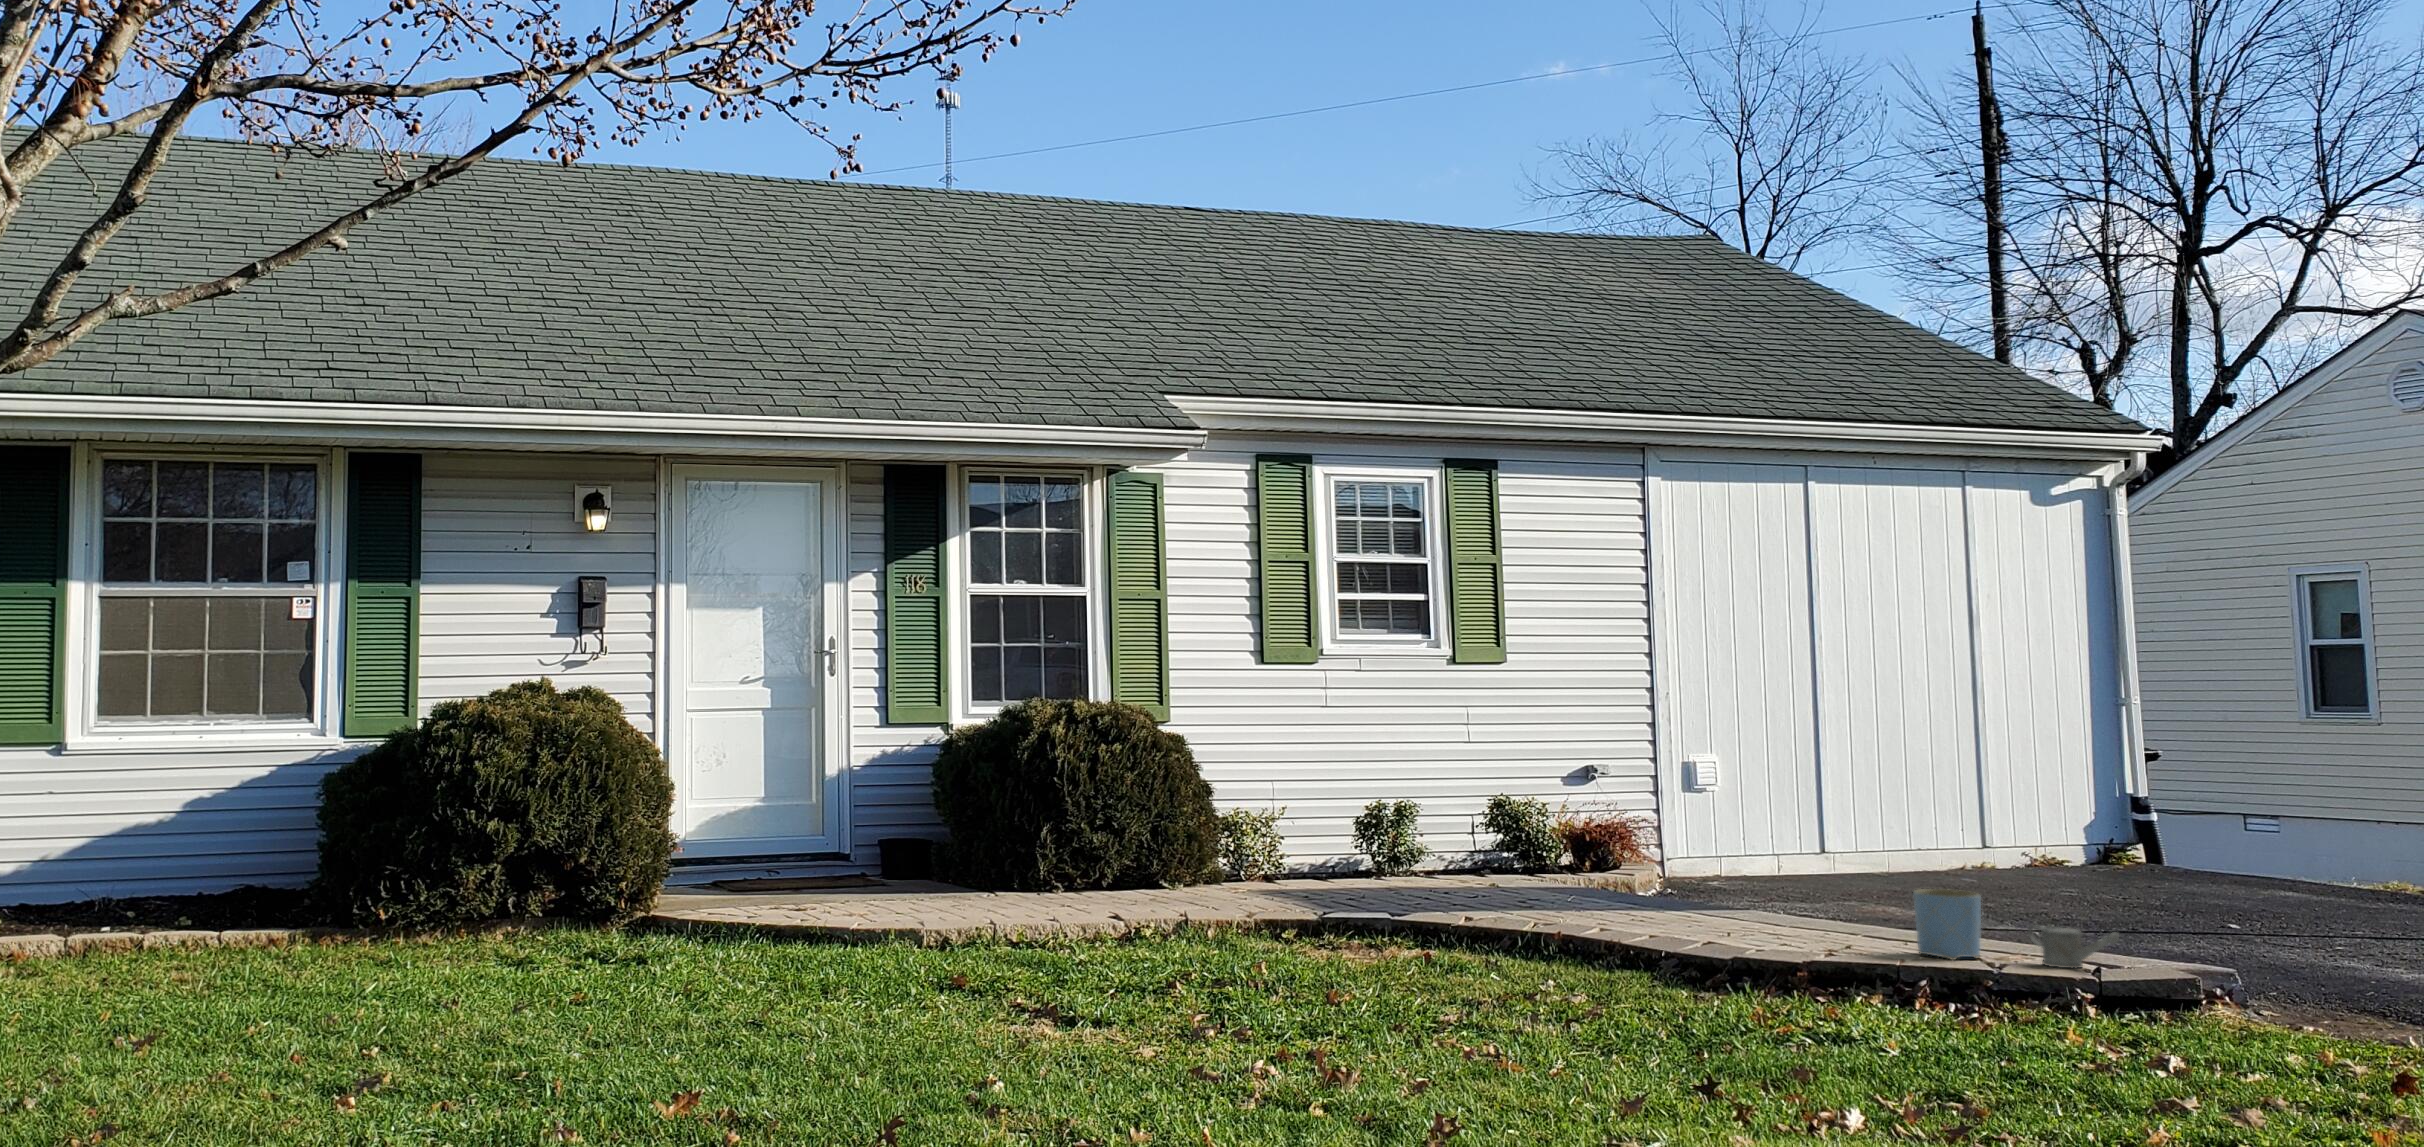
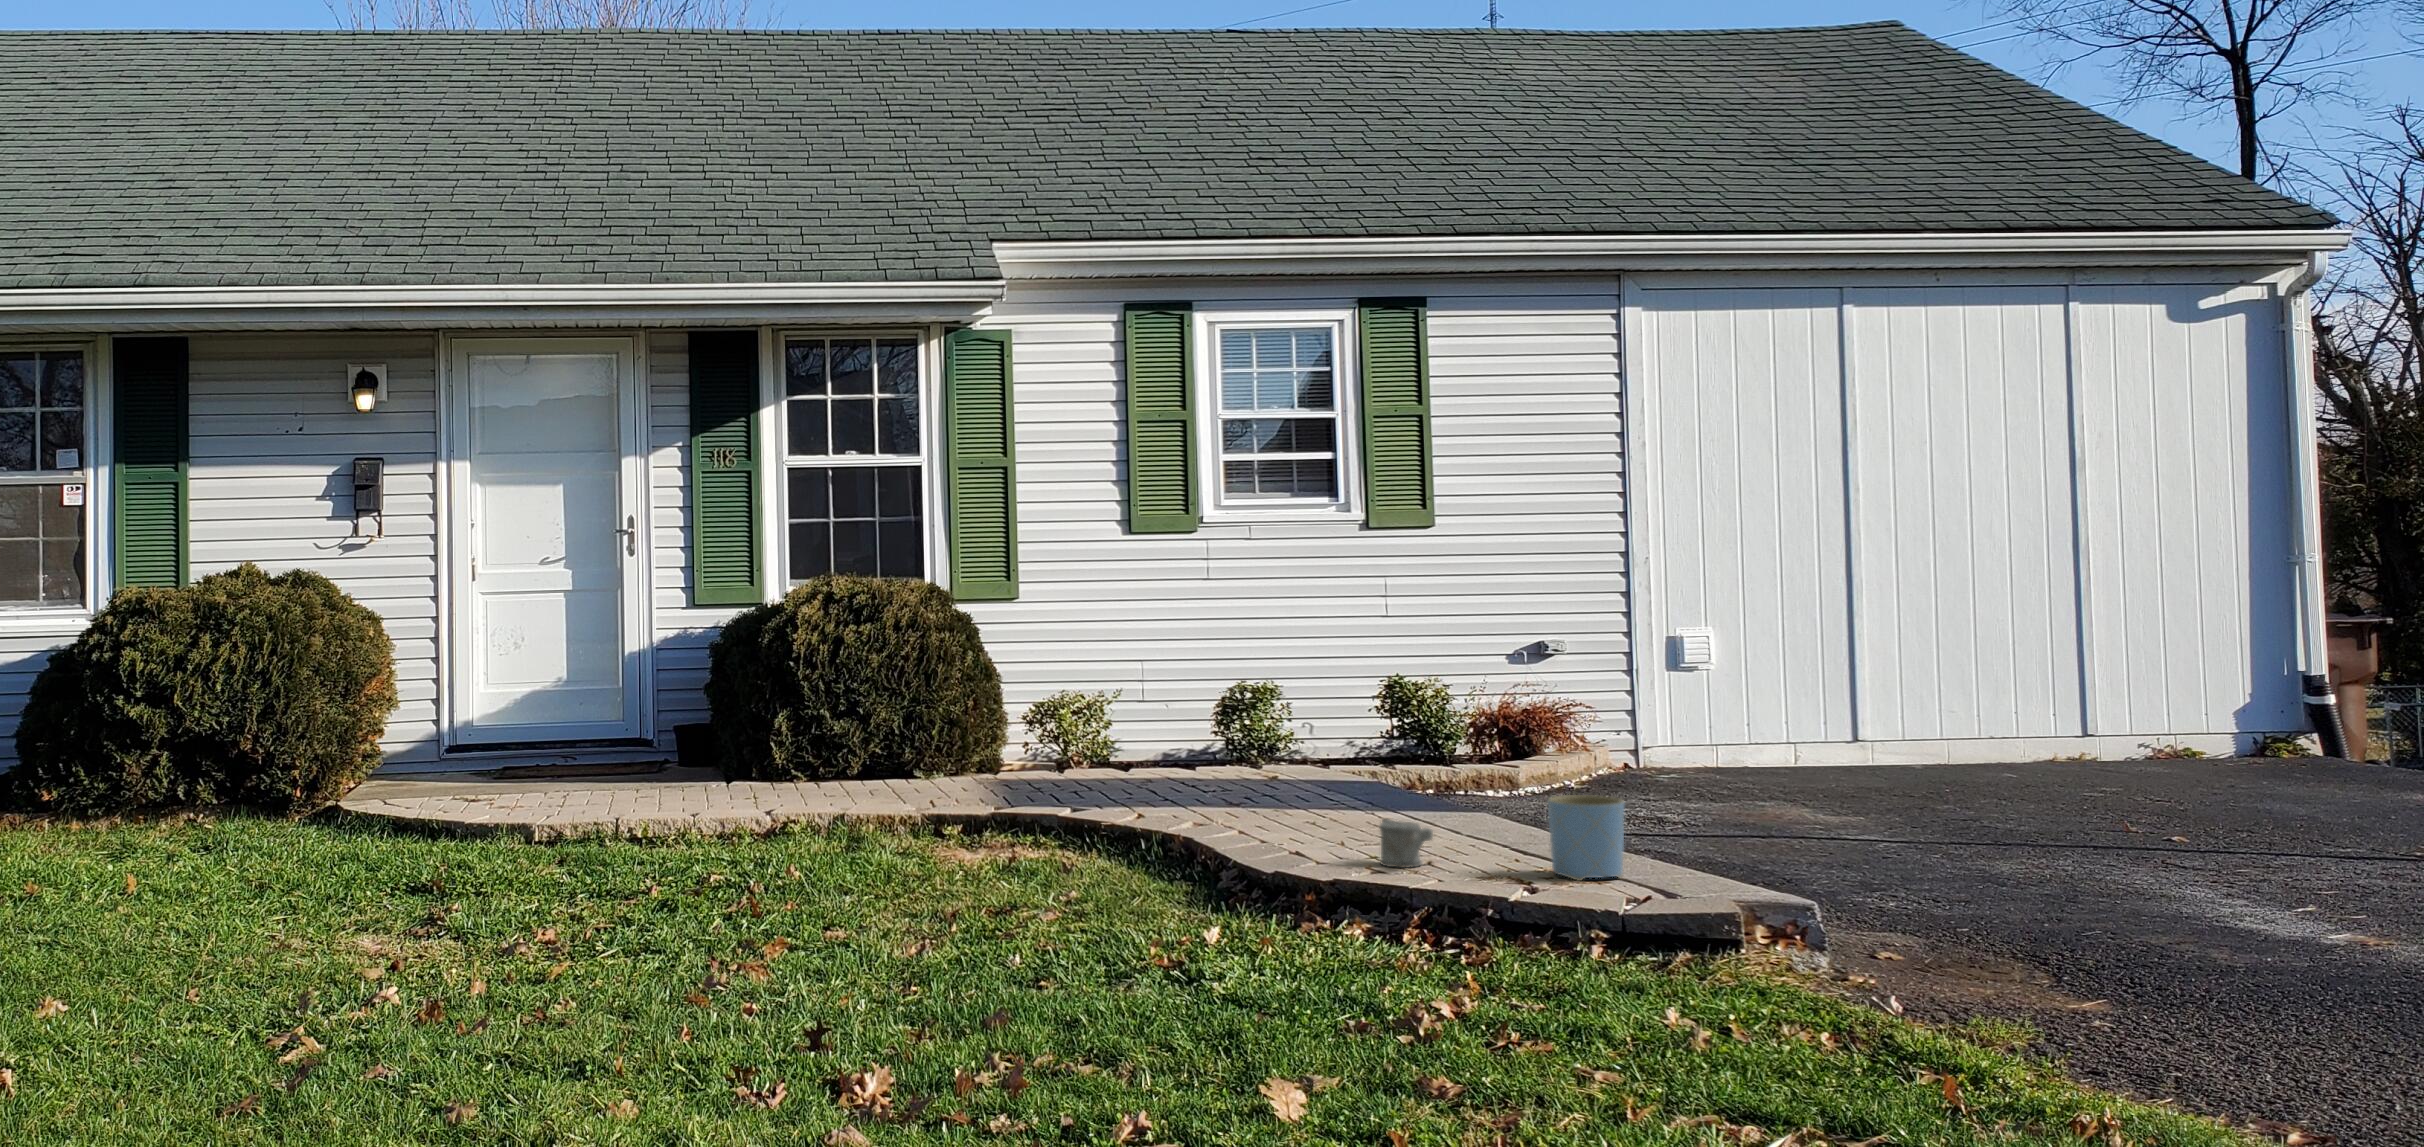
watering can: present [2028,925,2119,968] -> present [1380,819,1433,868]

